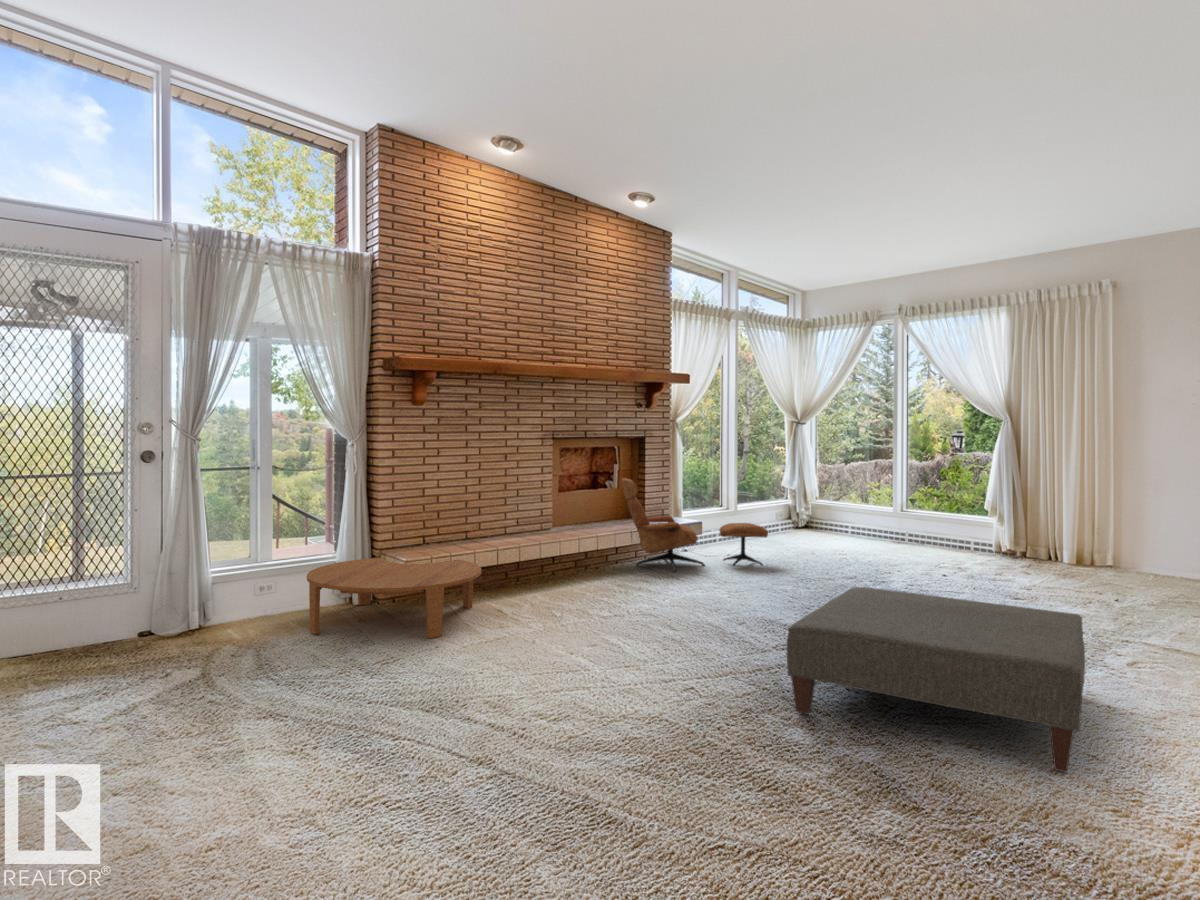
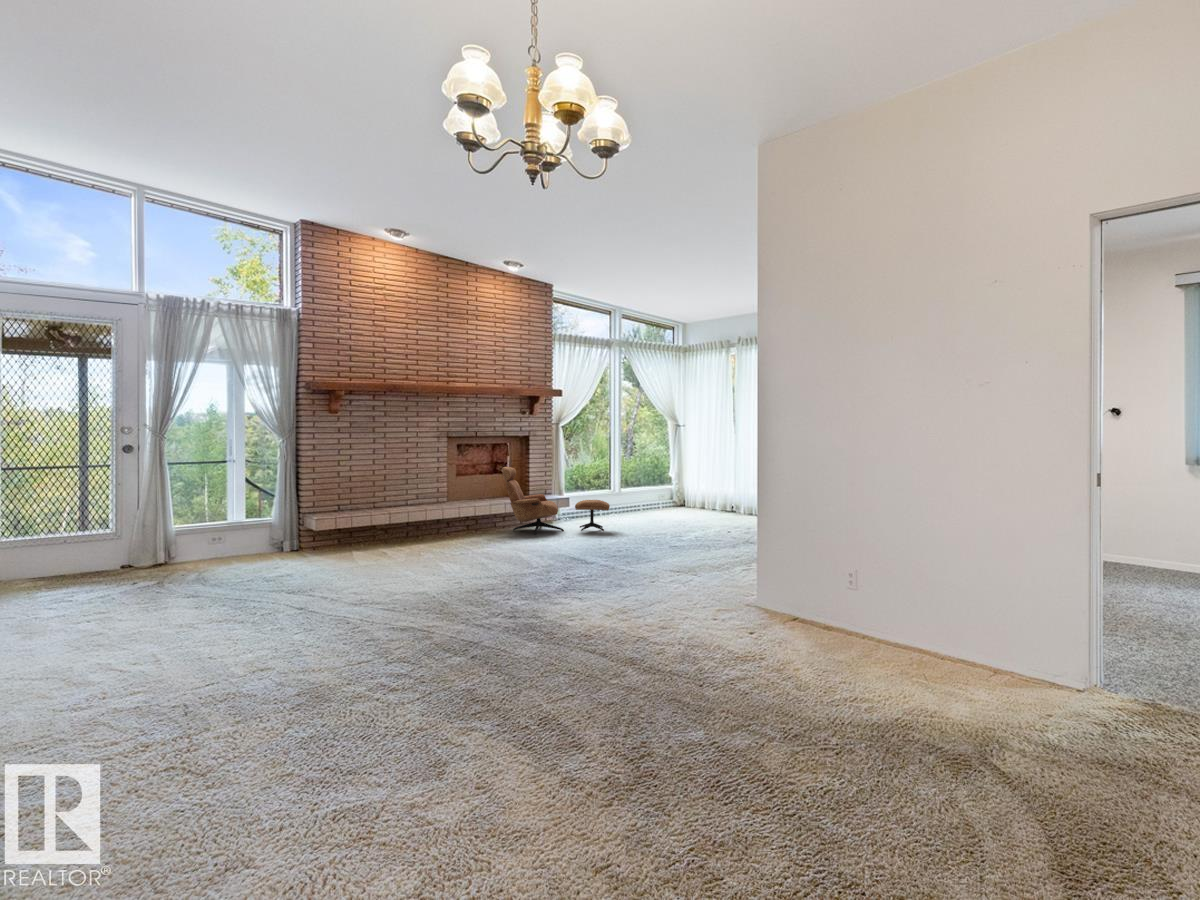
coffee table: present [307,557,481,638] -> none [236,520,364,571]
ottoman: present [787,587,1085,772] -> none [485,537,701,642]

